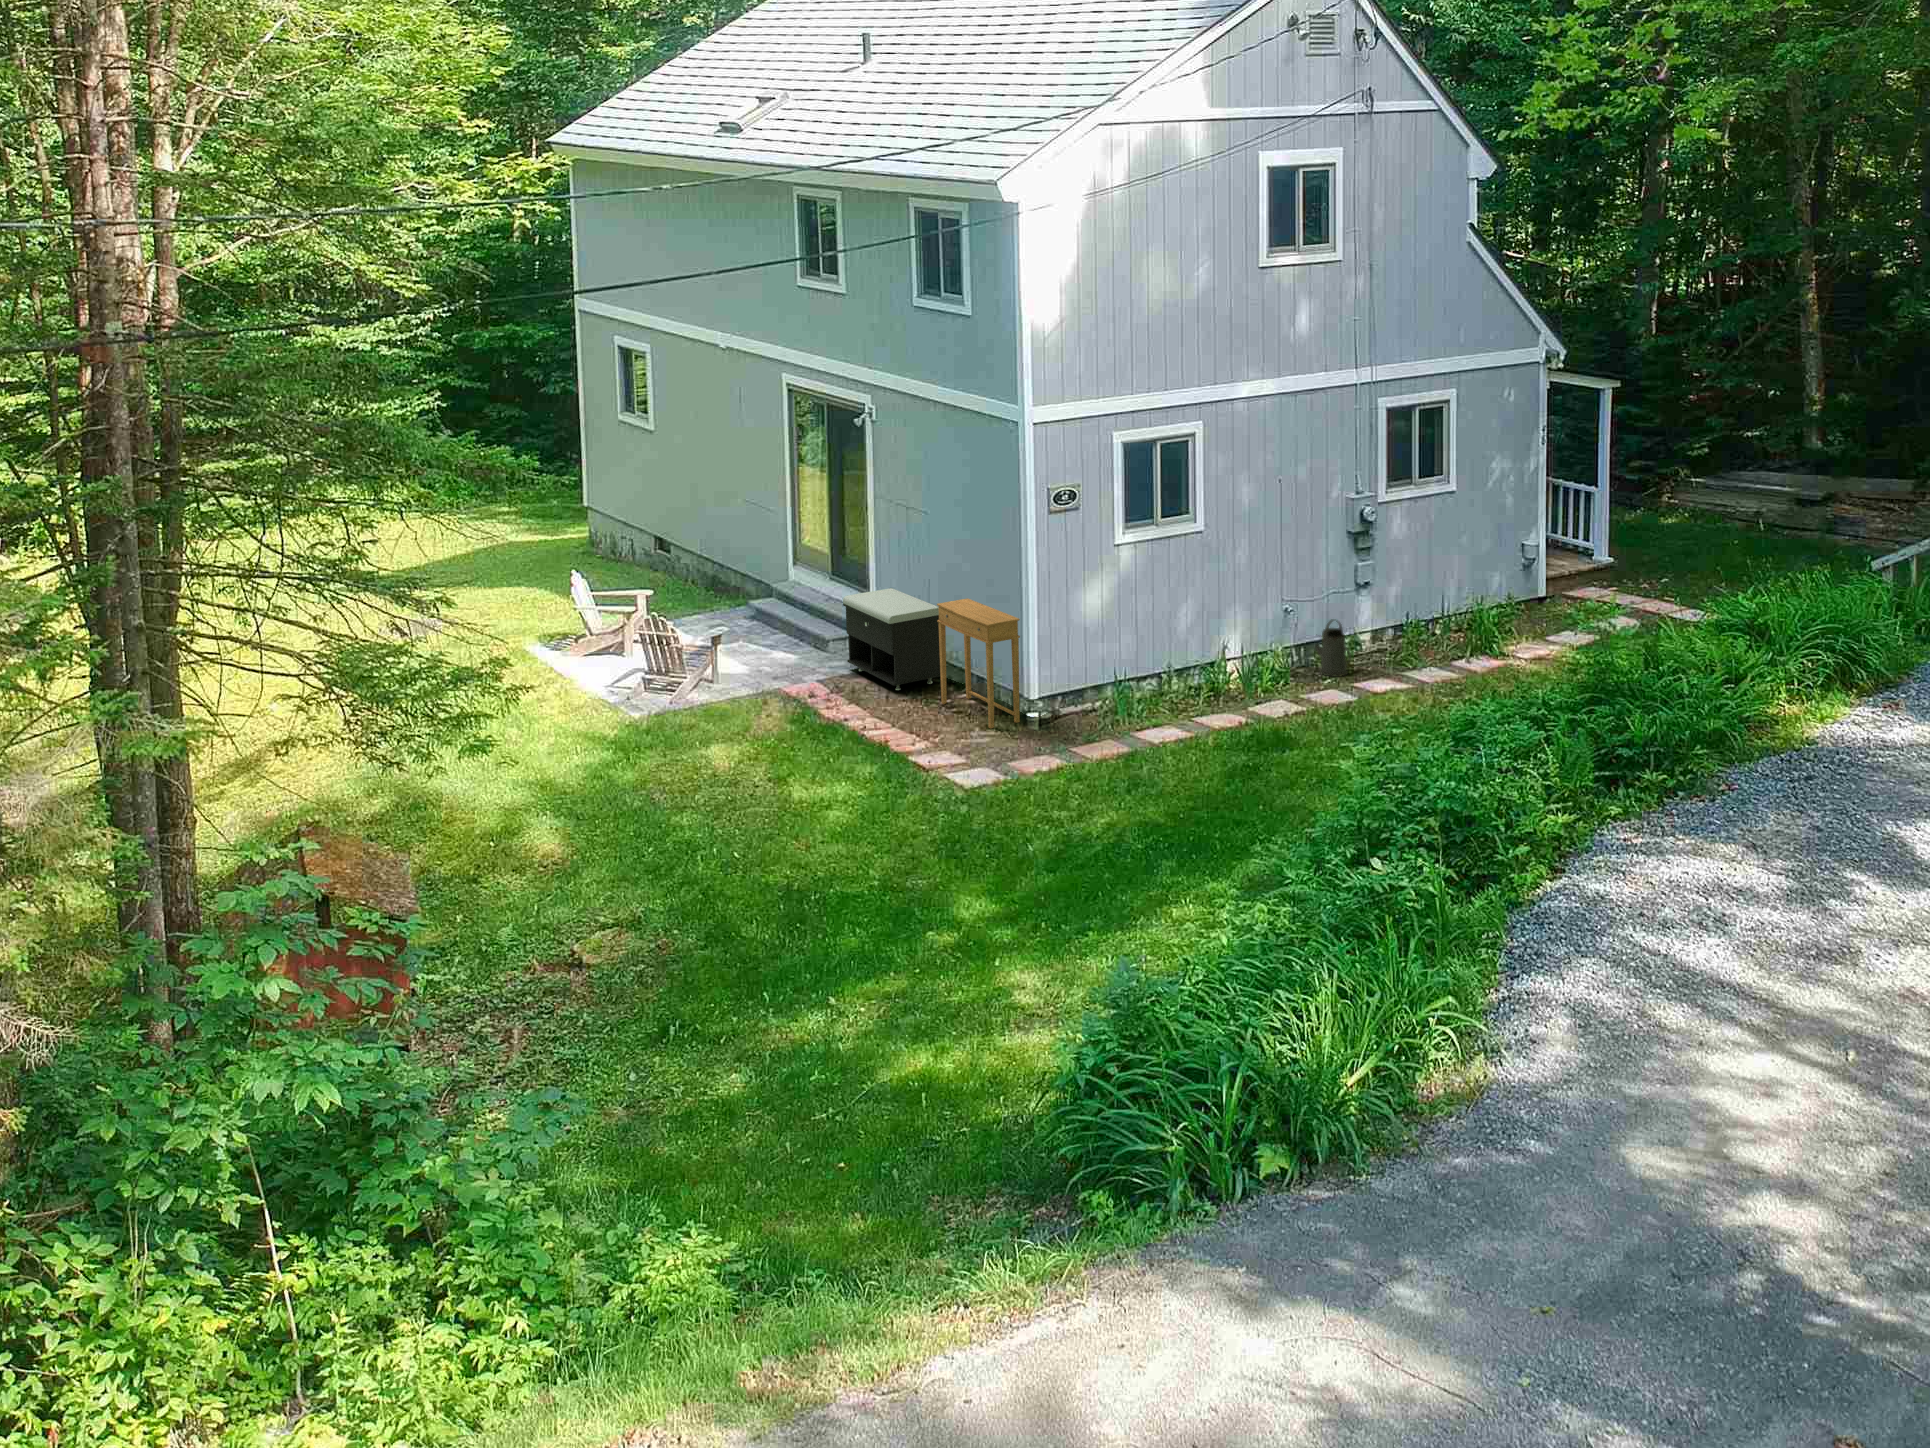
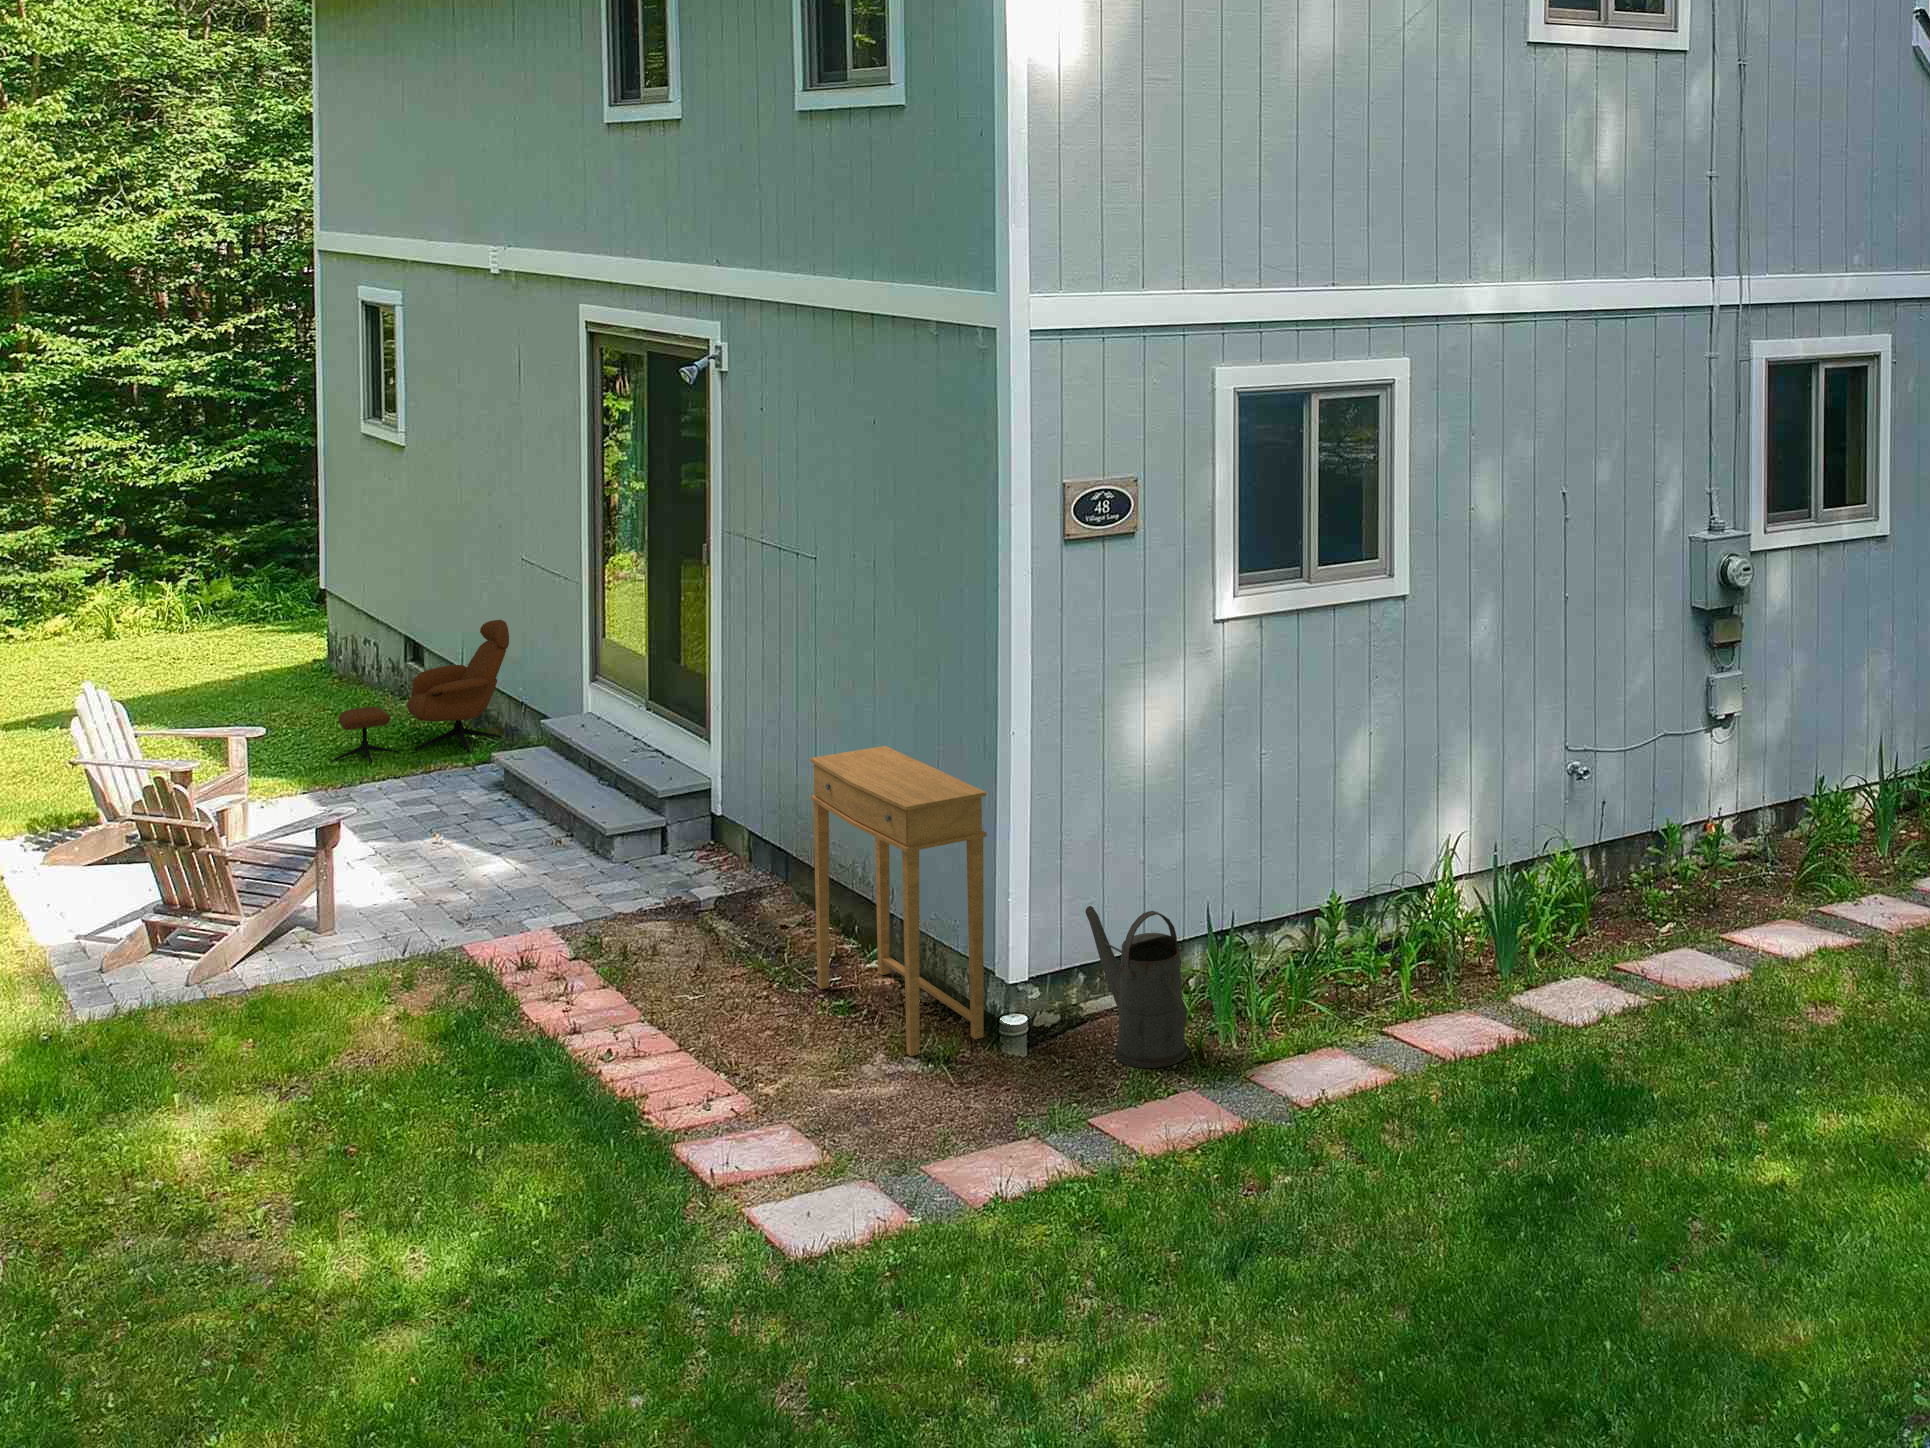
lounge chair: none [657,530,739,604] -> present [331,620,509,763]
storage bench: present [843,588,941,690] -> none [633,726,841,955]
watering can: present [1315,620,1351,677] -> present [1085,906,1188,1068]

